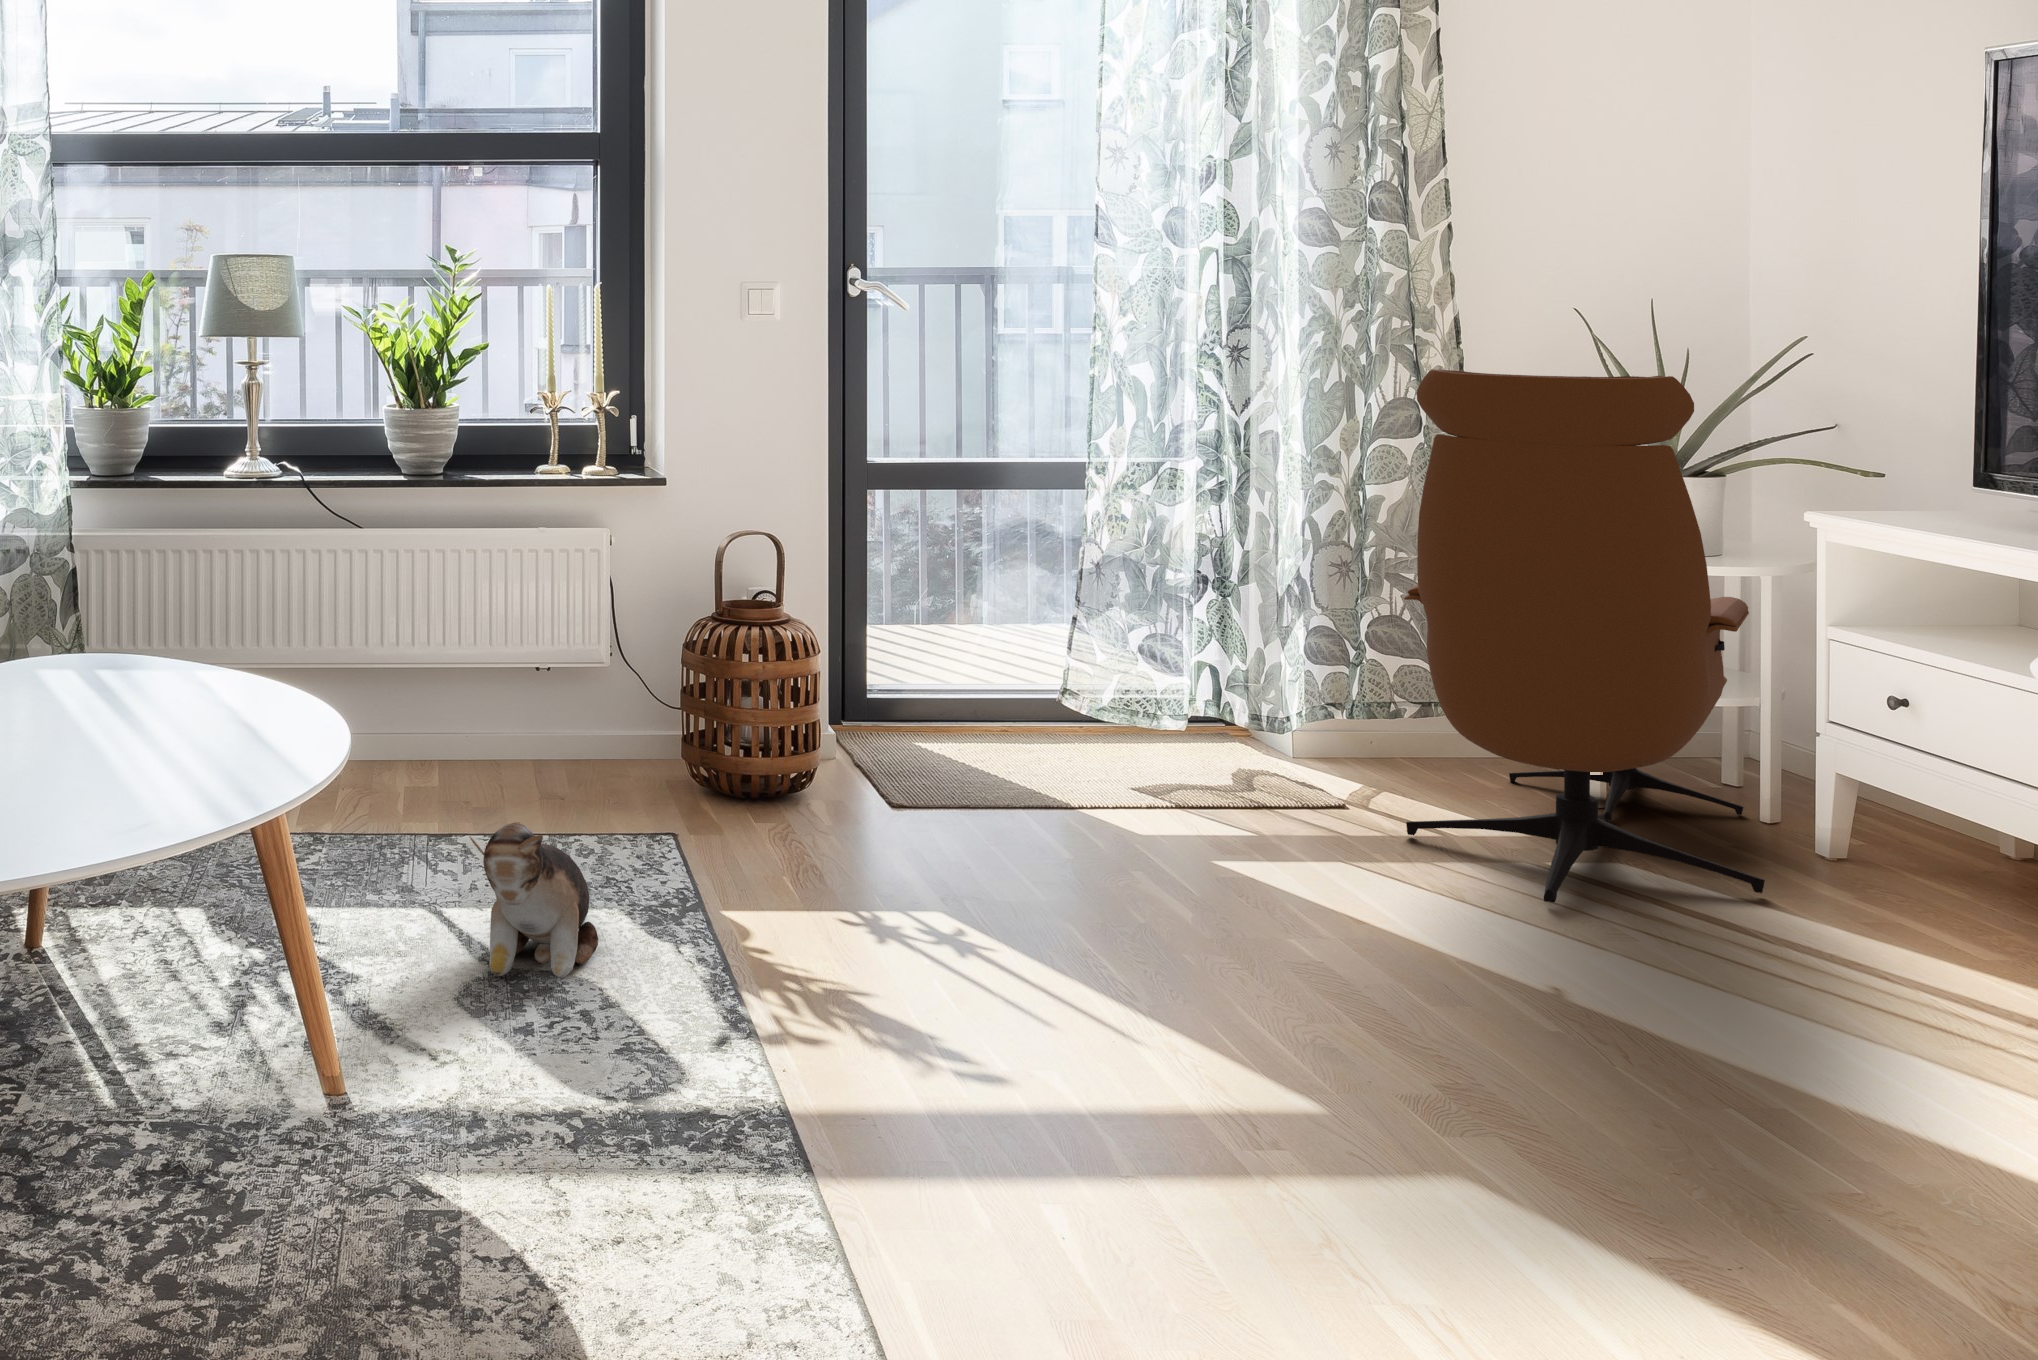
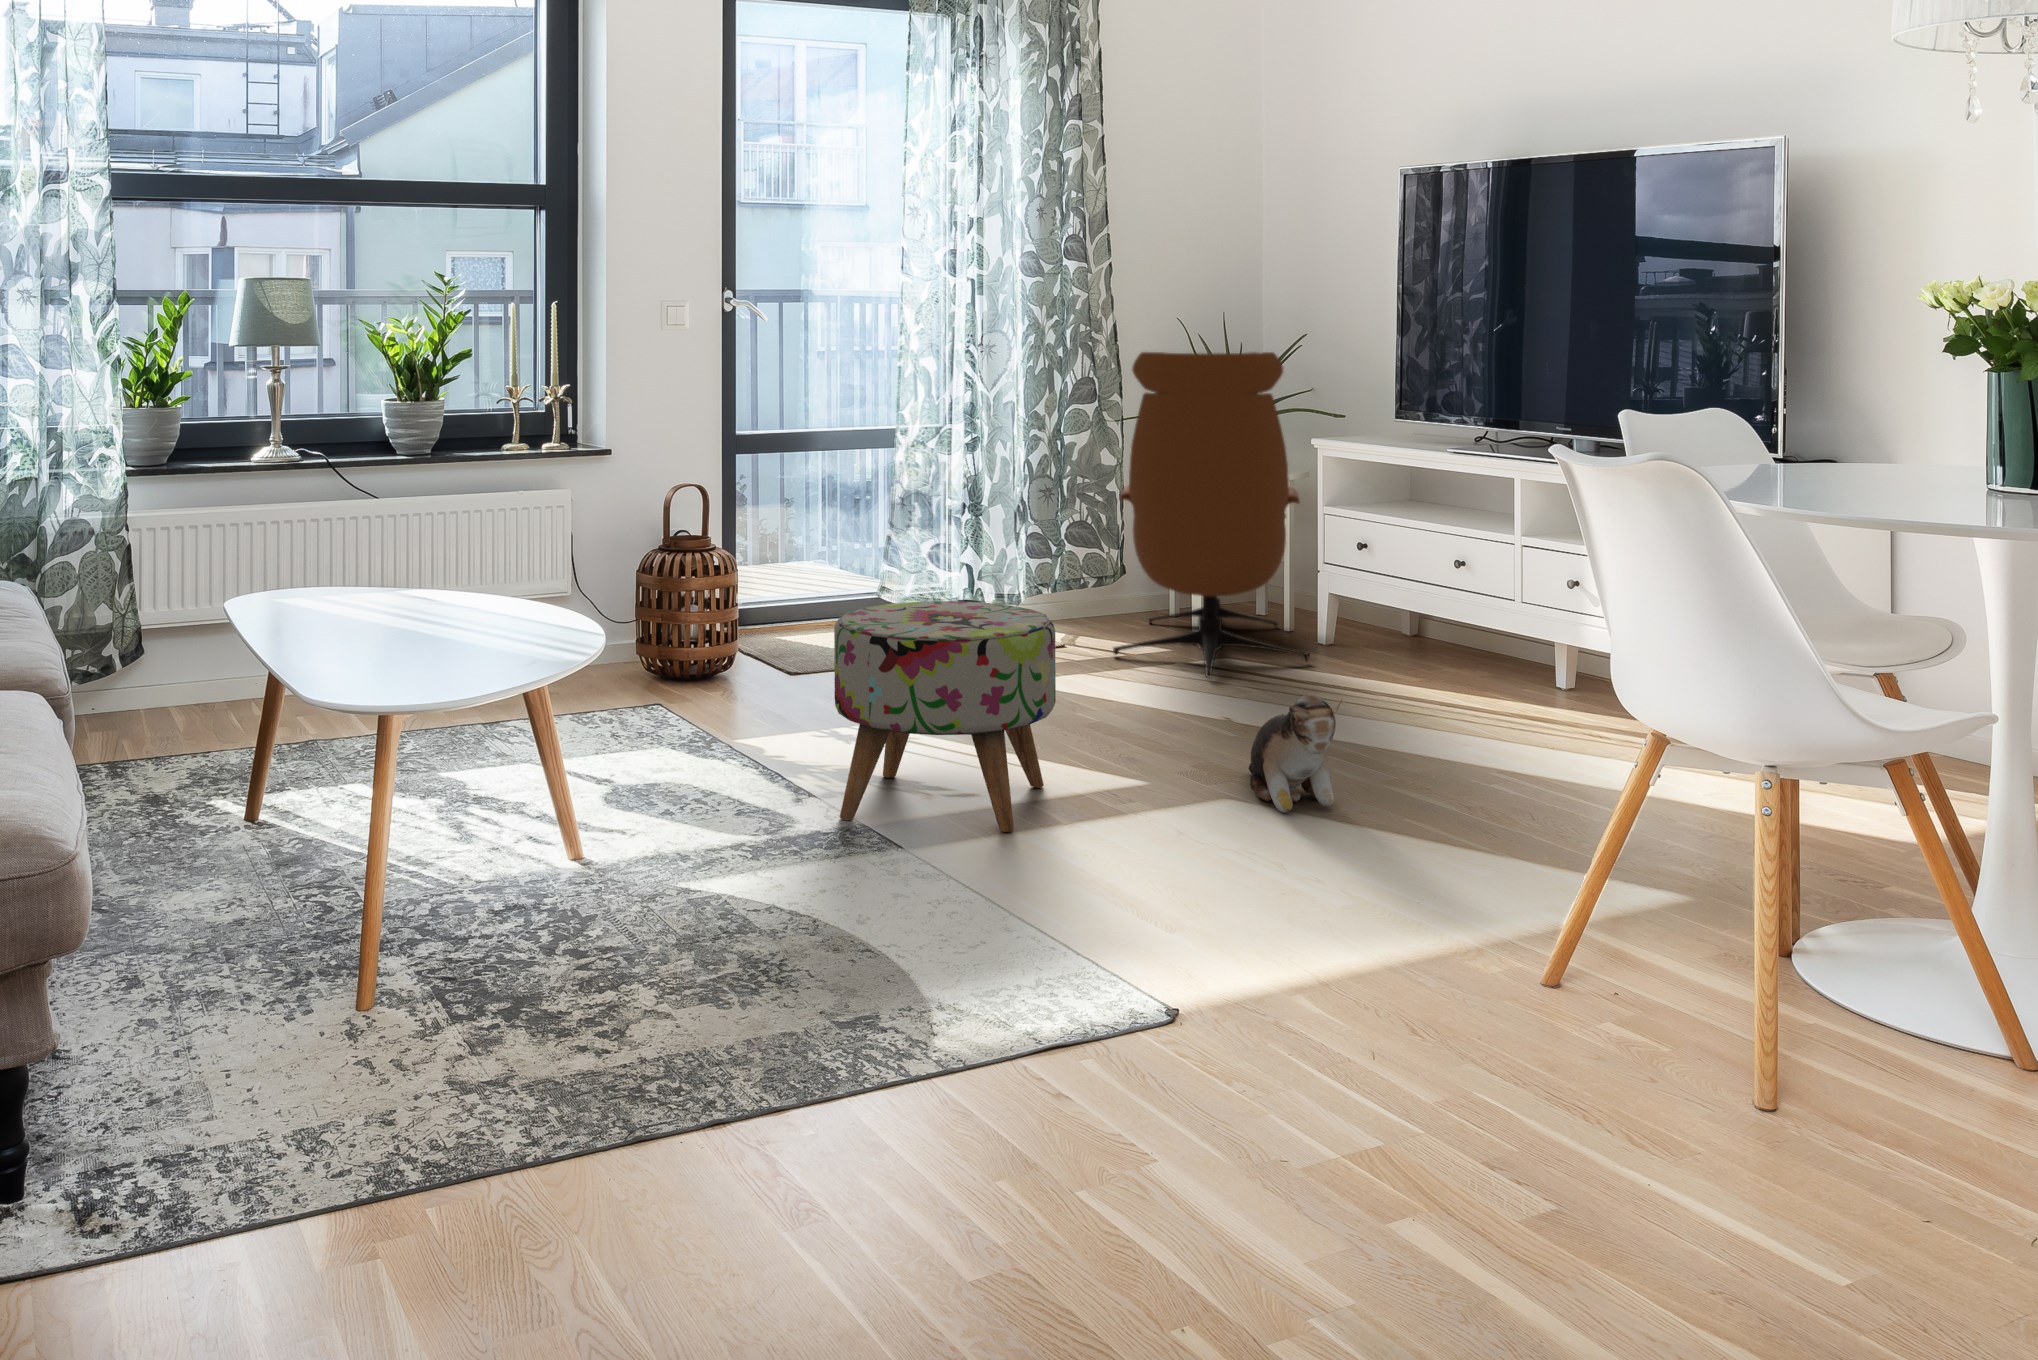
ottoman: none [742,754,1111,1168] -> present [834,601,1056,832]
plush toy: present [469,822,598,977] -> present [1249,694,1342,813]

